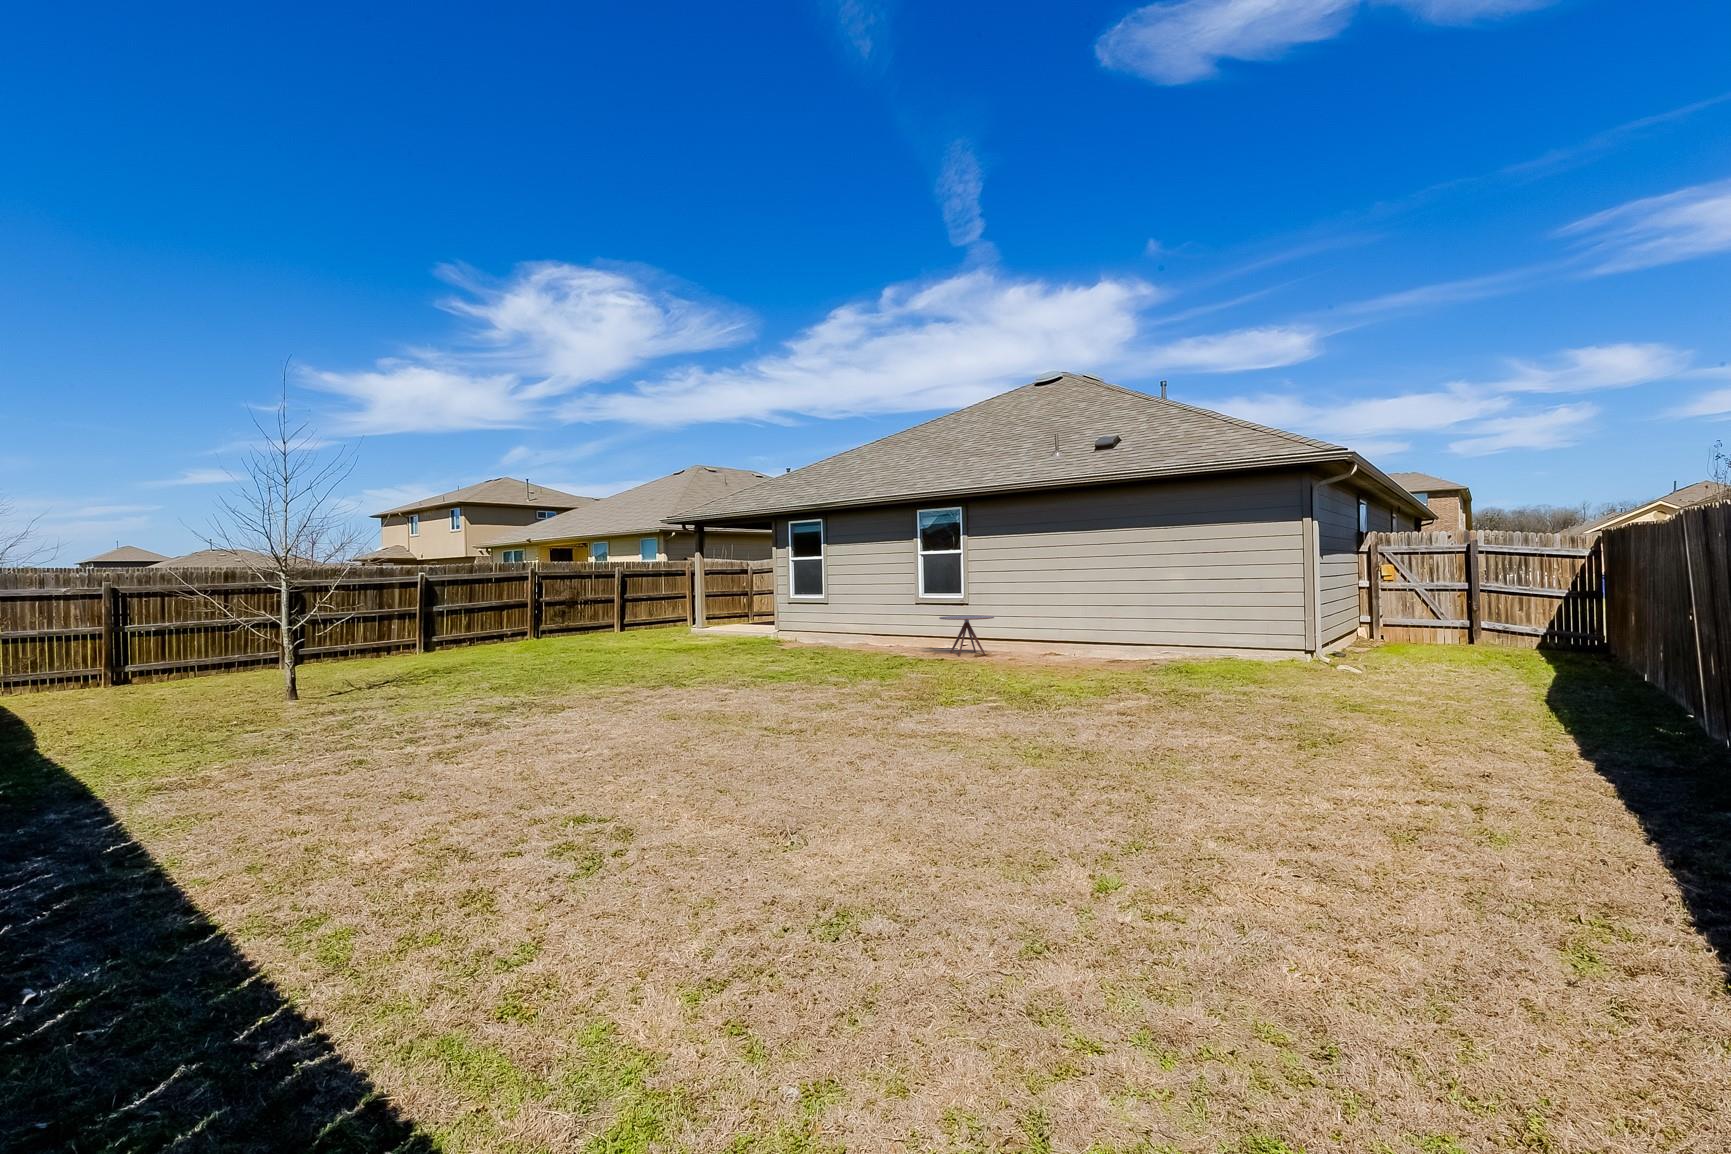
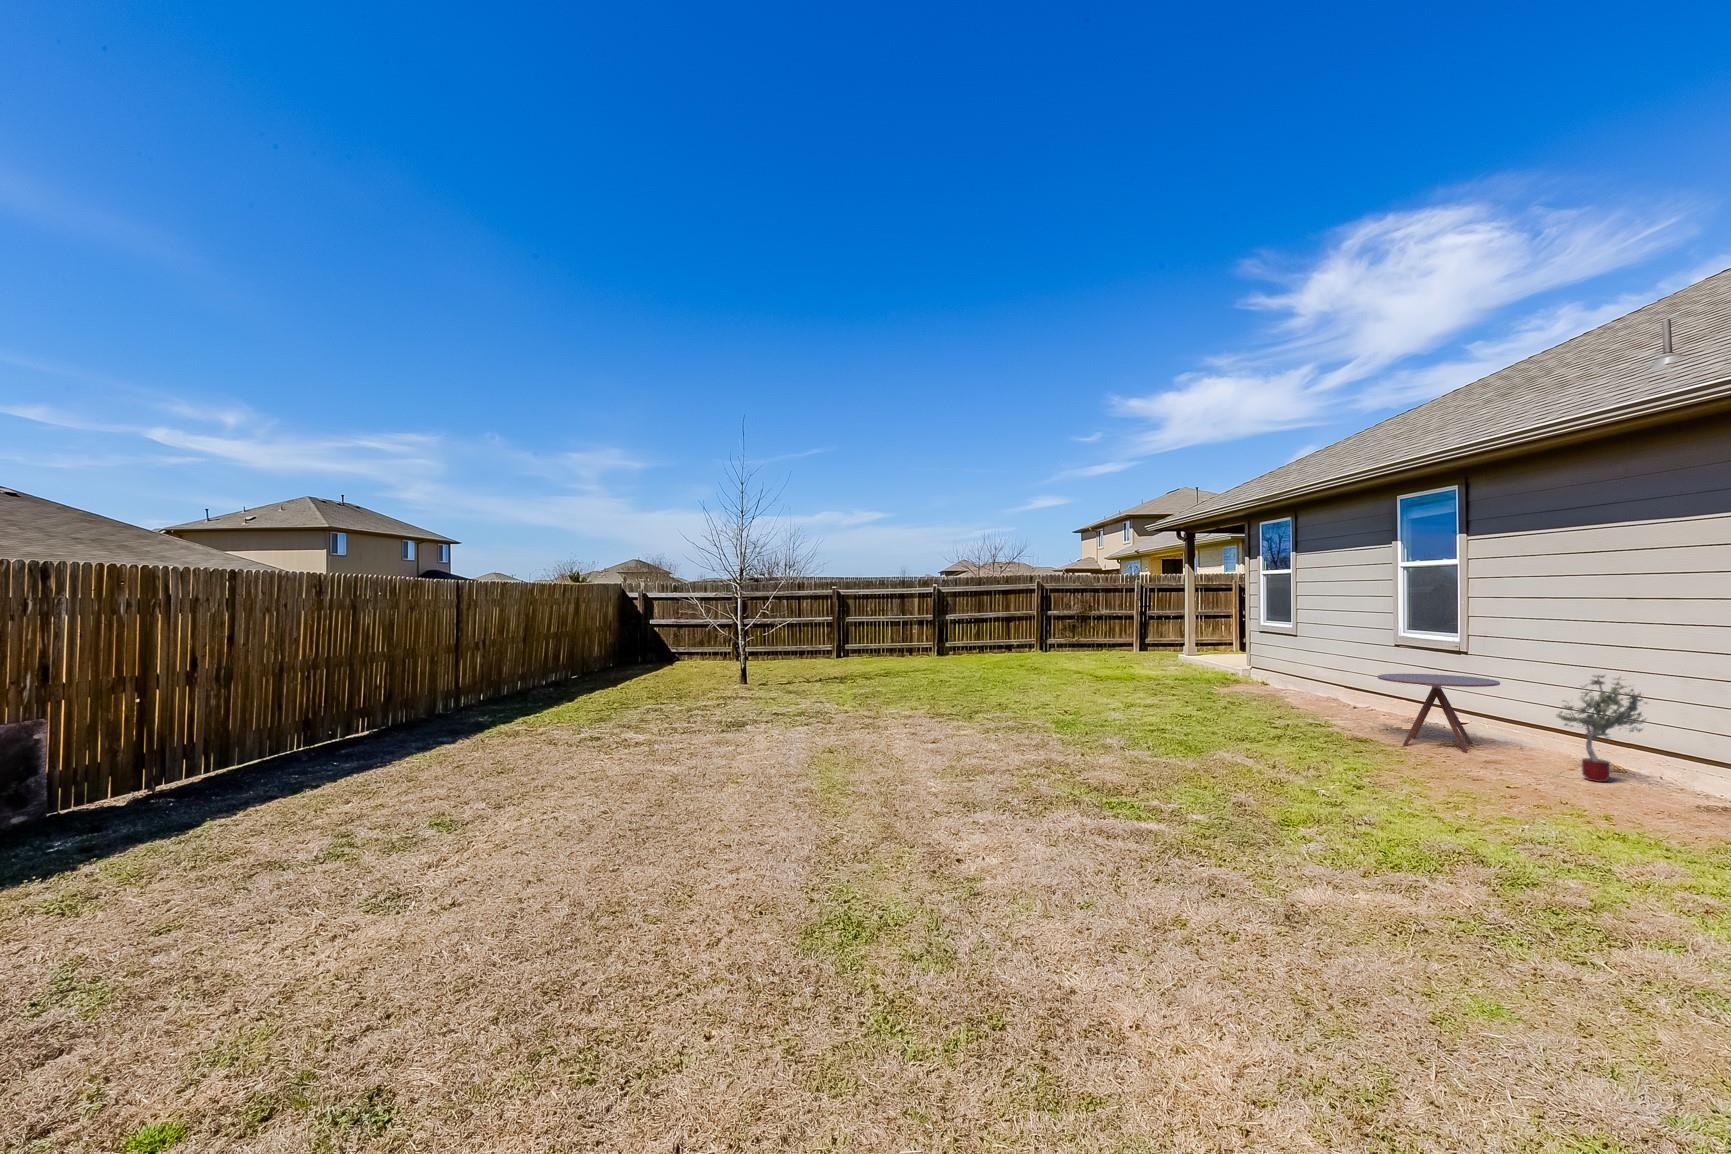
potted tree: none [1026,606,1066,657] -> present [1557,675,1647,782]

